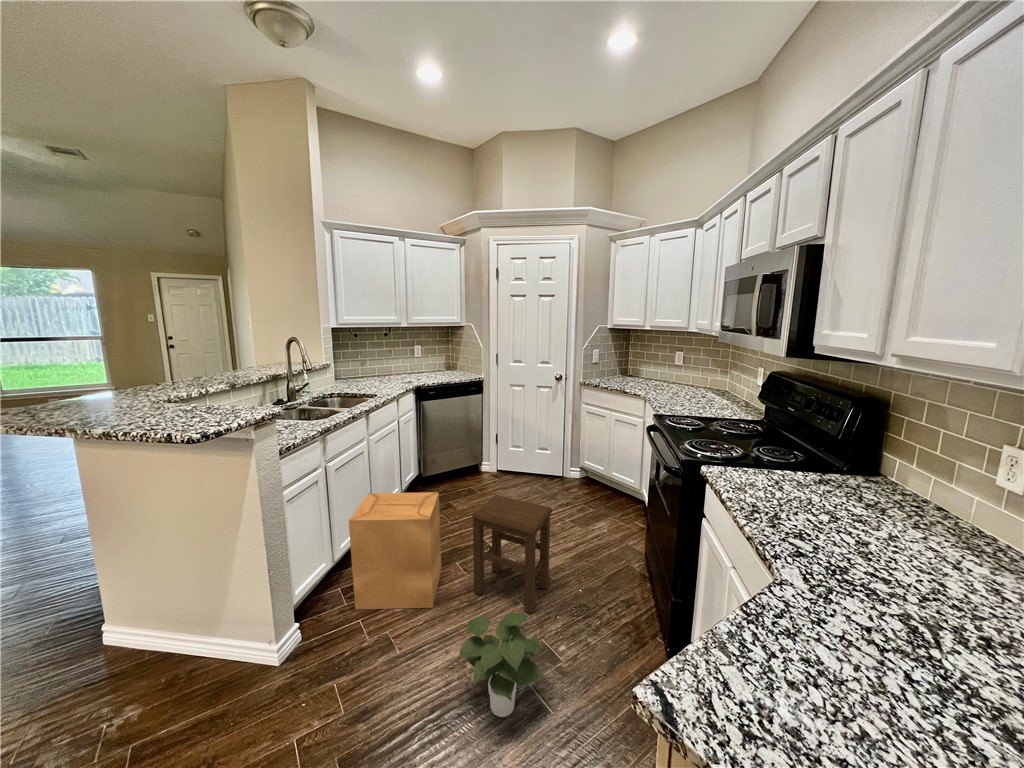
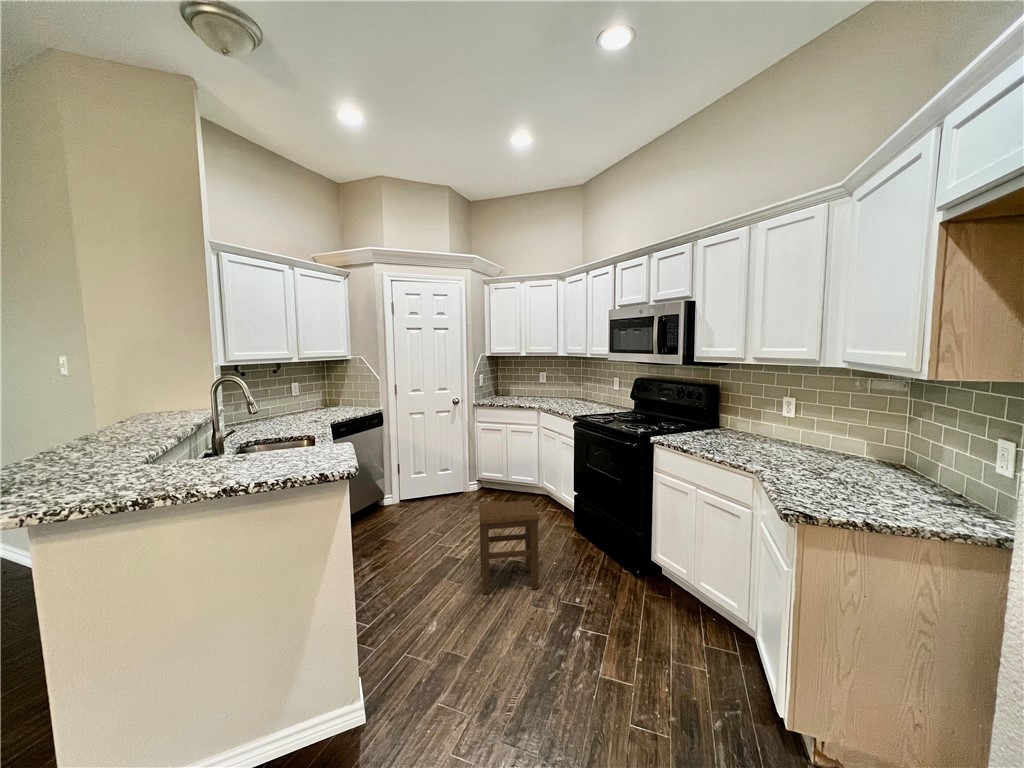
cardboard box: present [349,492,441,609] -> none [369,514,462,650]
potted plant: present [459,613,547,717] -> none [538,569,601,652]

